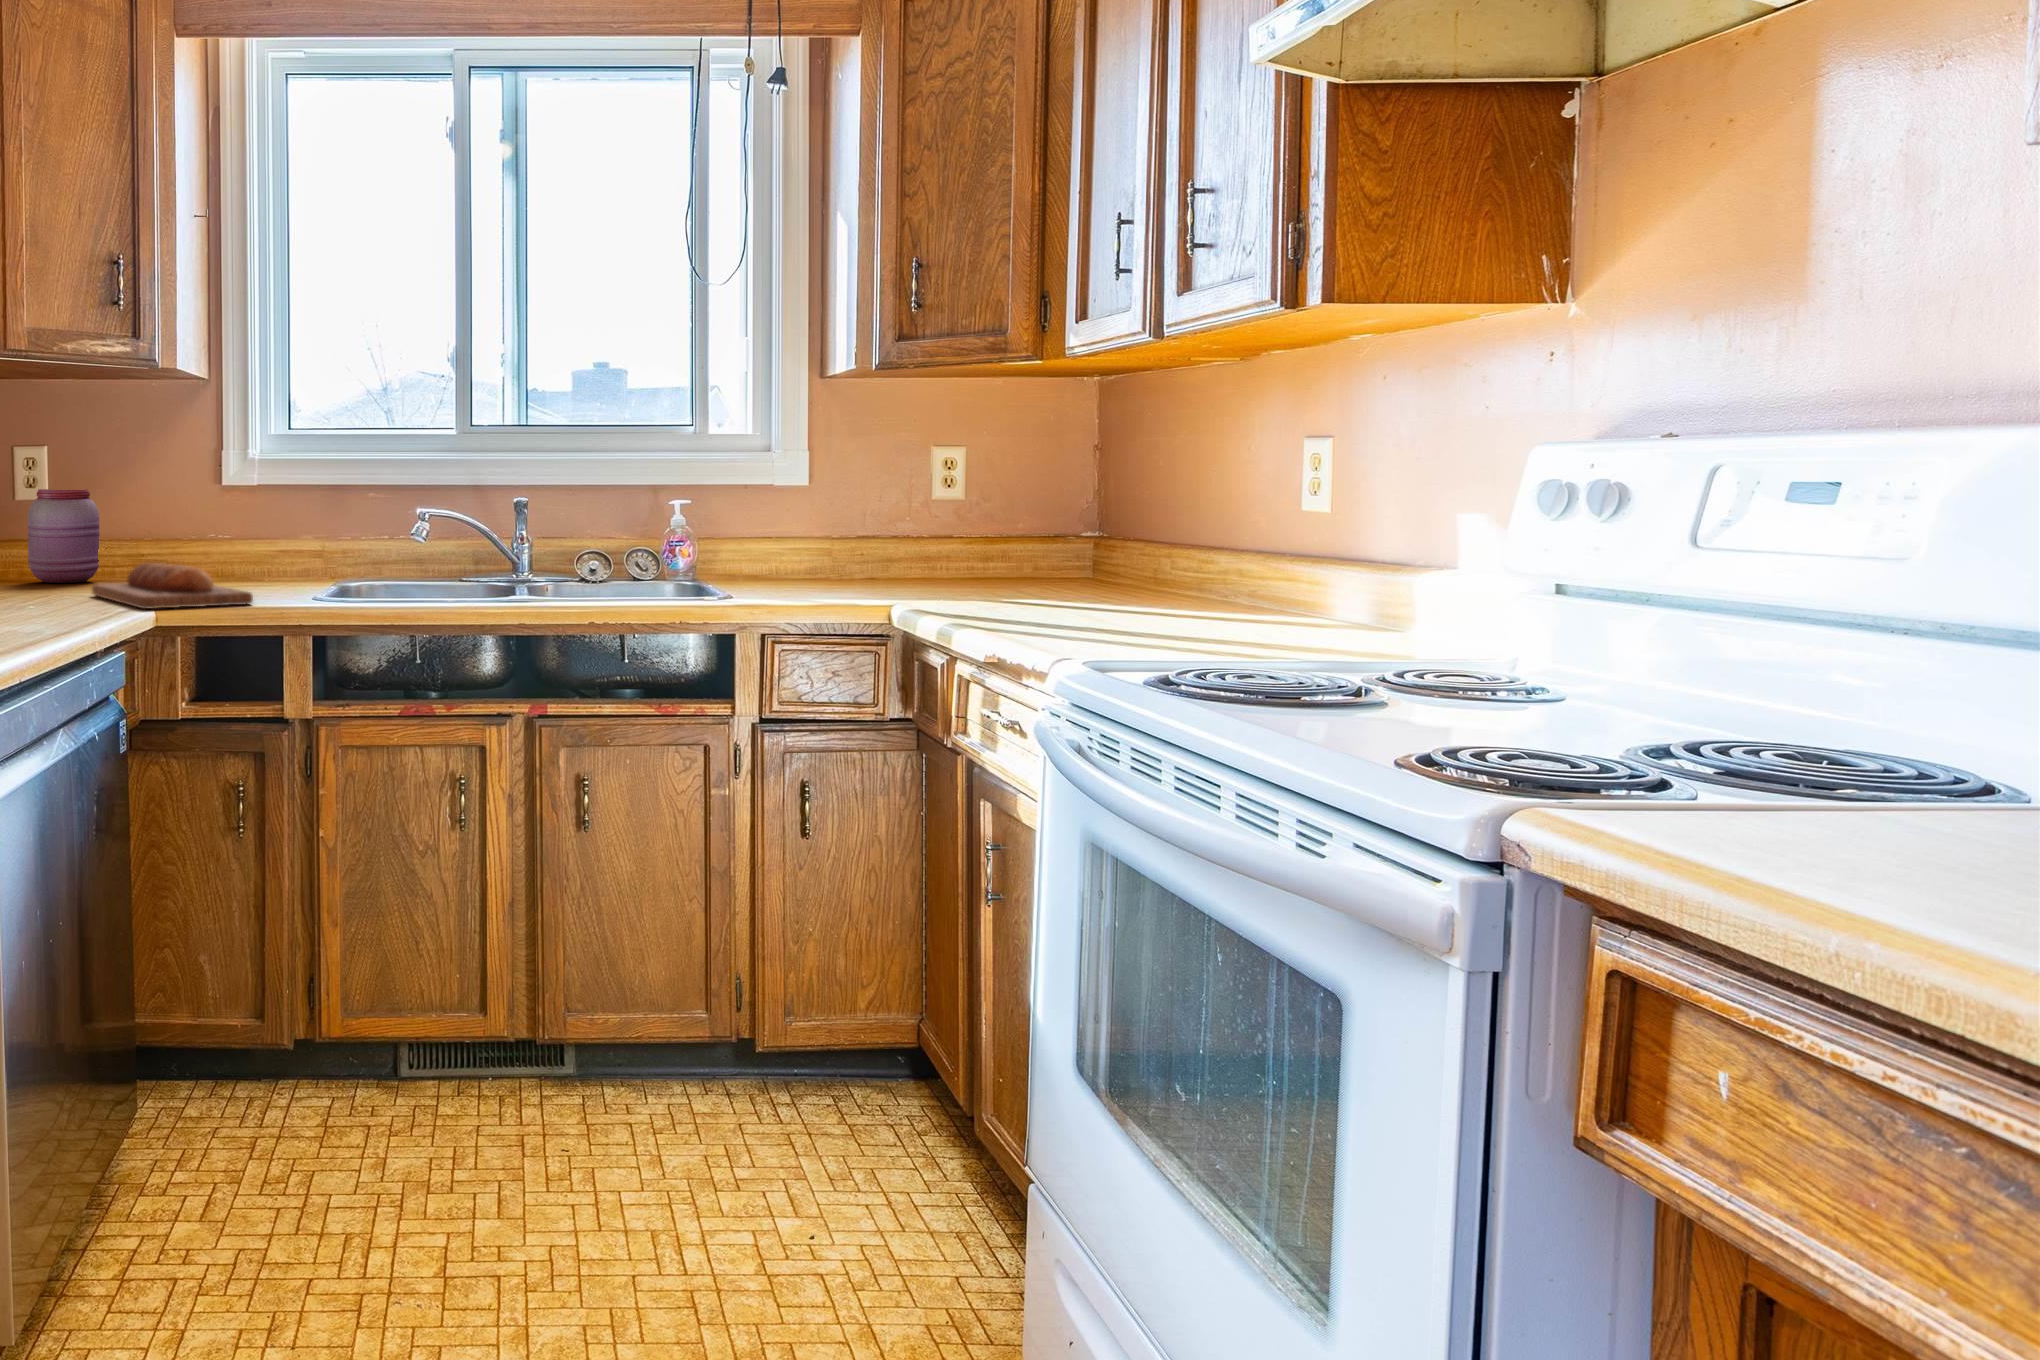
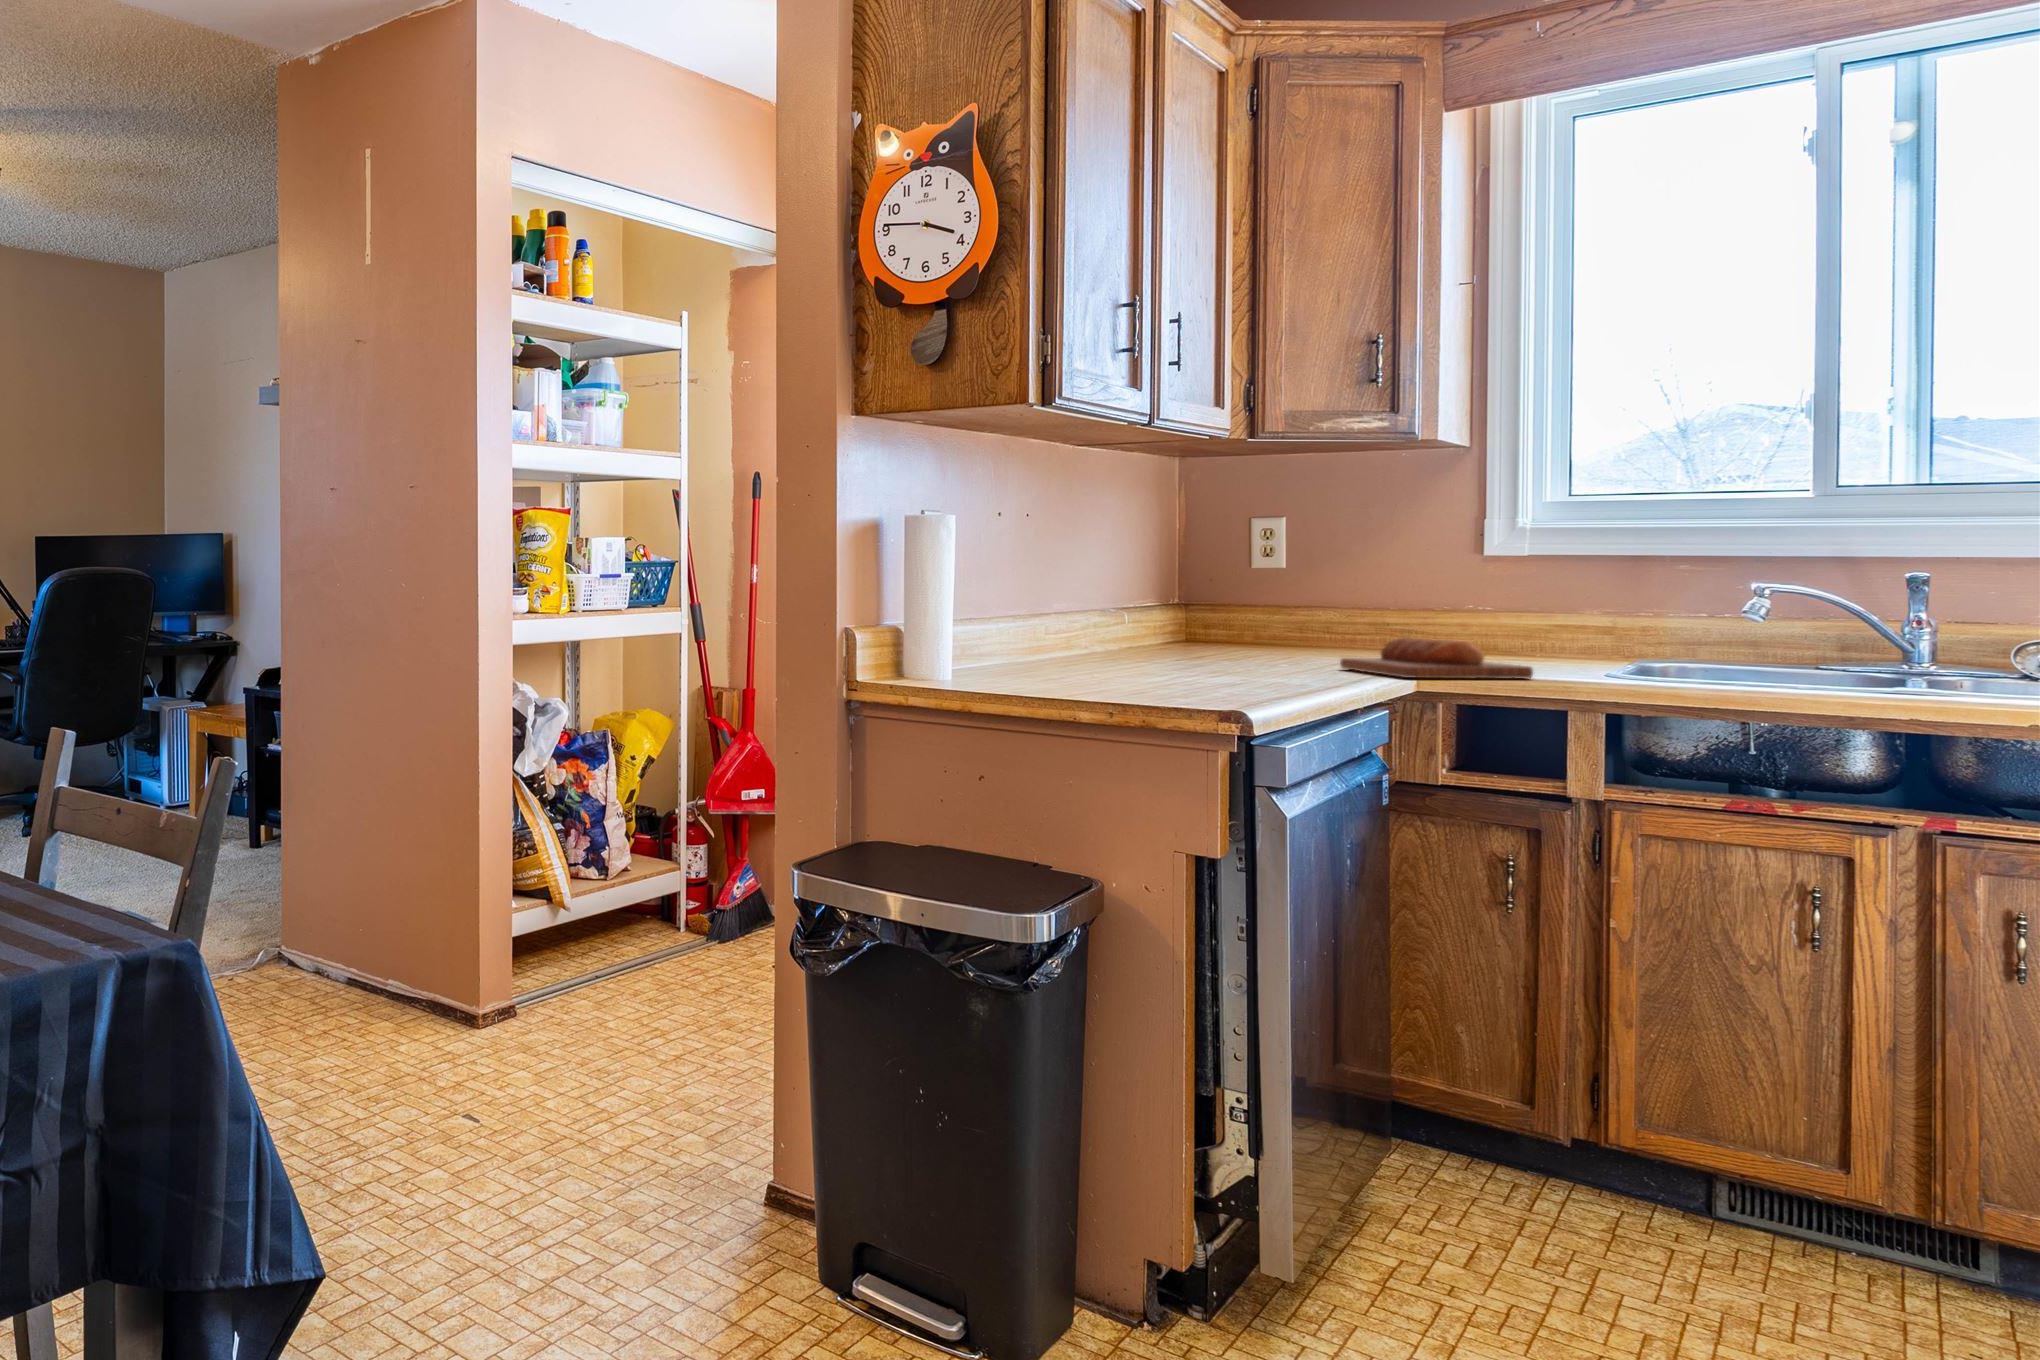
jar: present [28,489,100,583] -> none [1264,571,1339,660]

